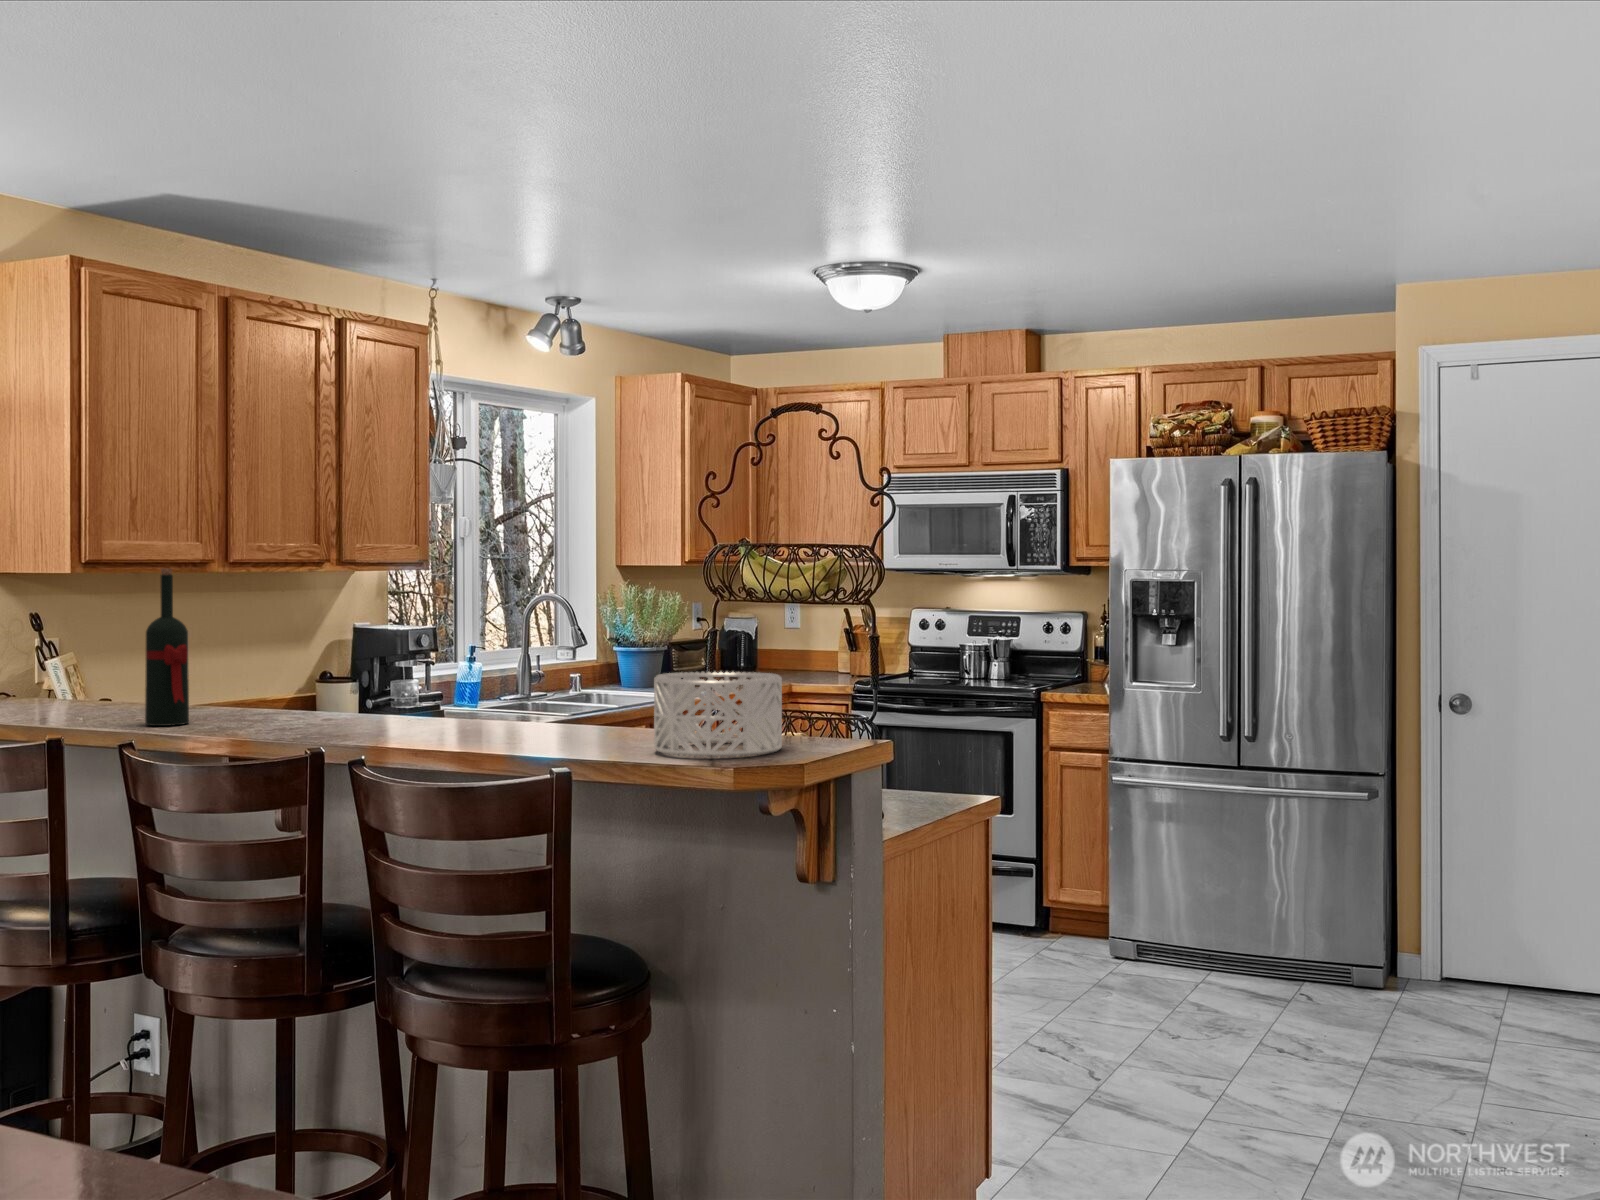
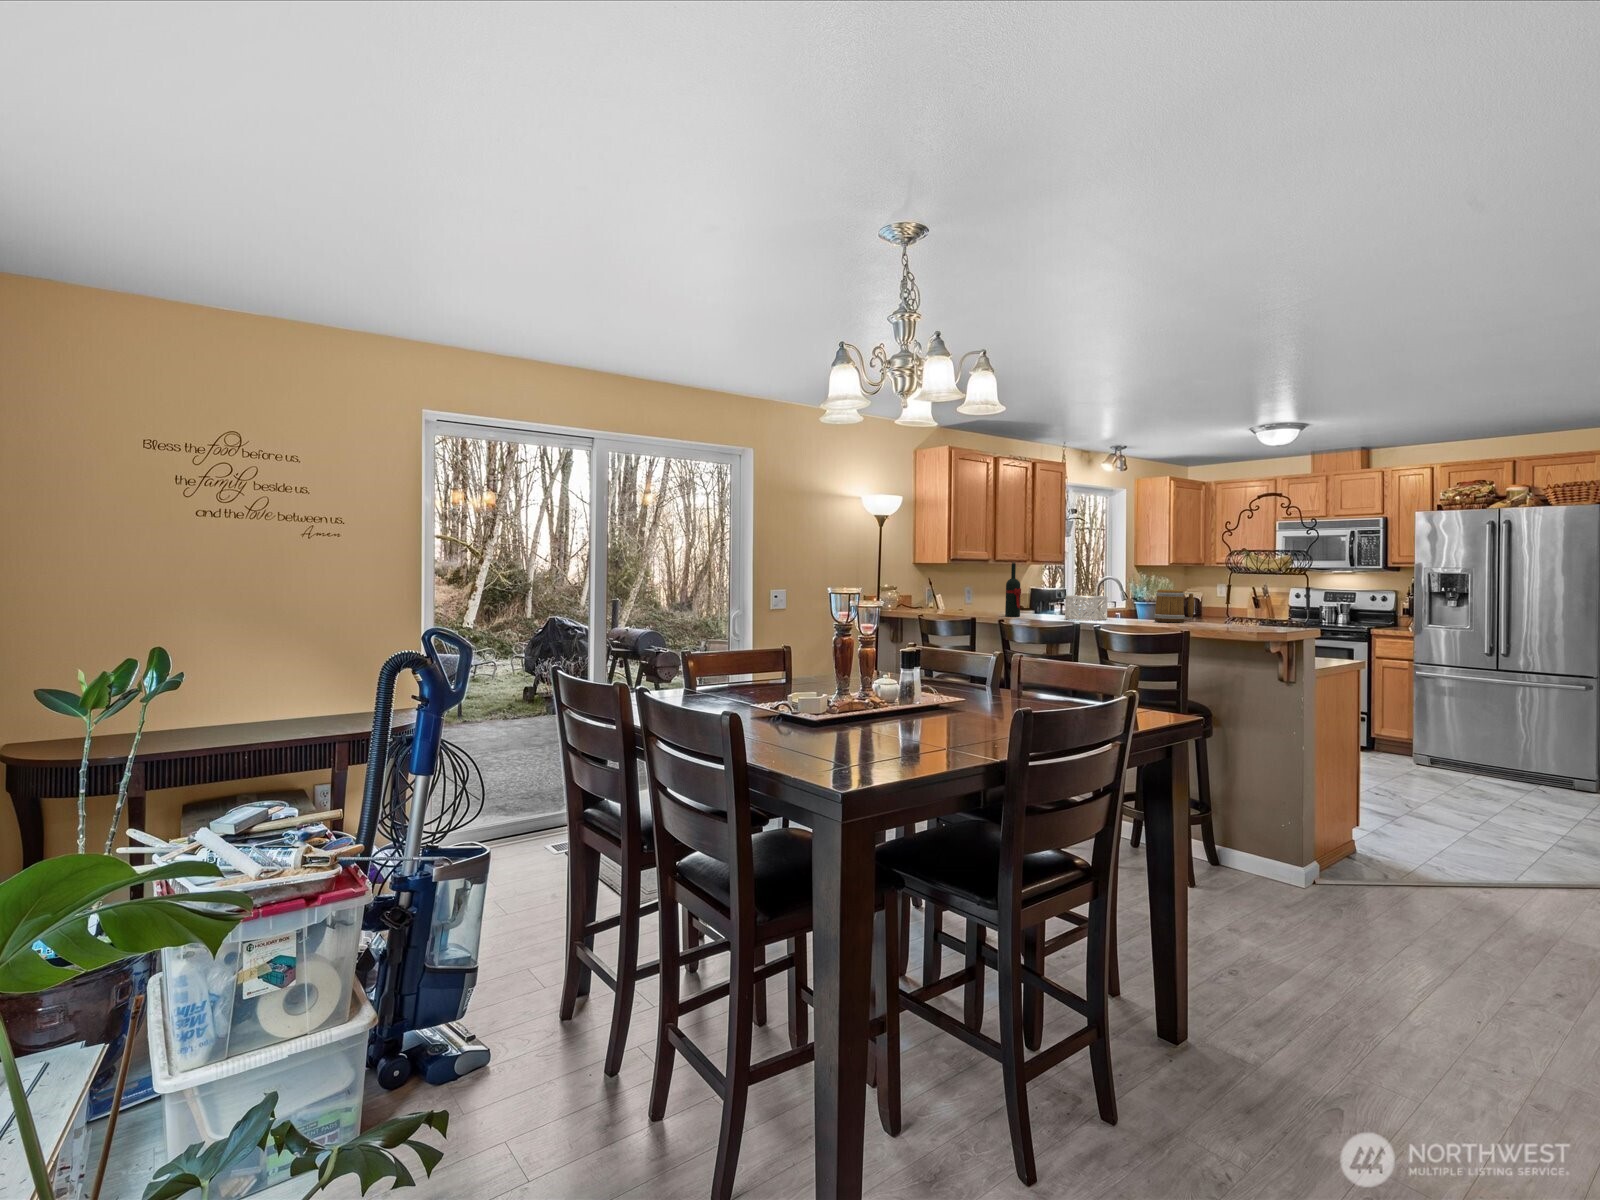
mug: none [505,647,606,740] -> present [1154,589,1194,622]
decorative bowl: present [654,671,782,757] -> present [1065,595,1108,620]

